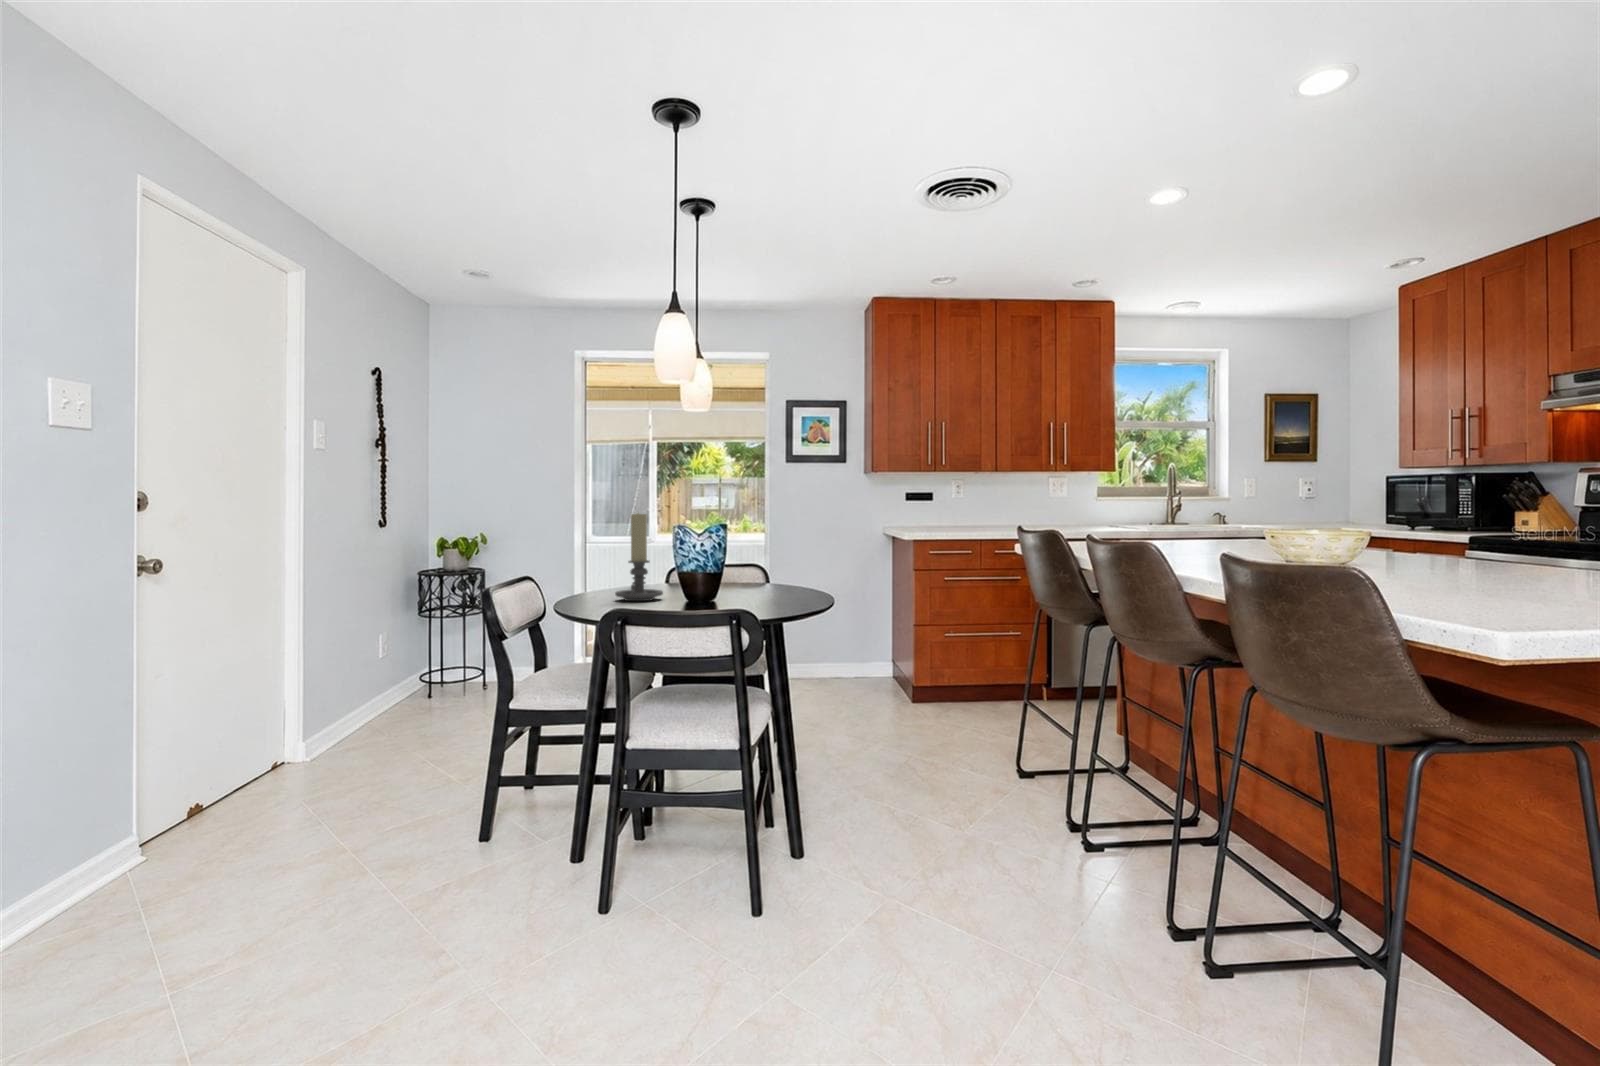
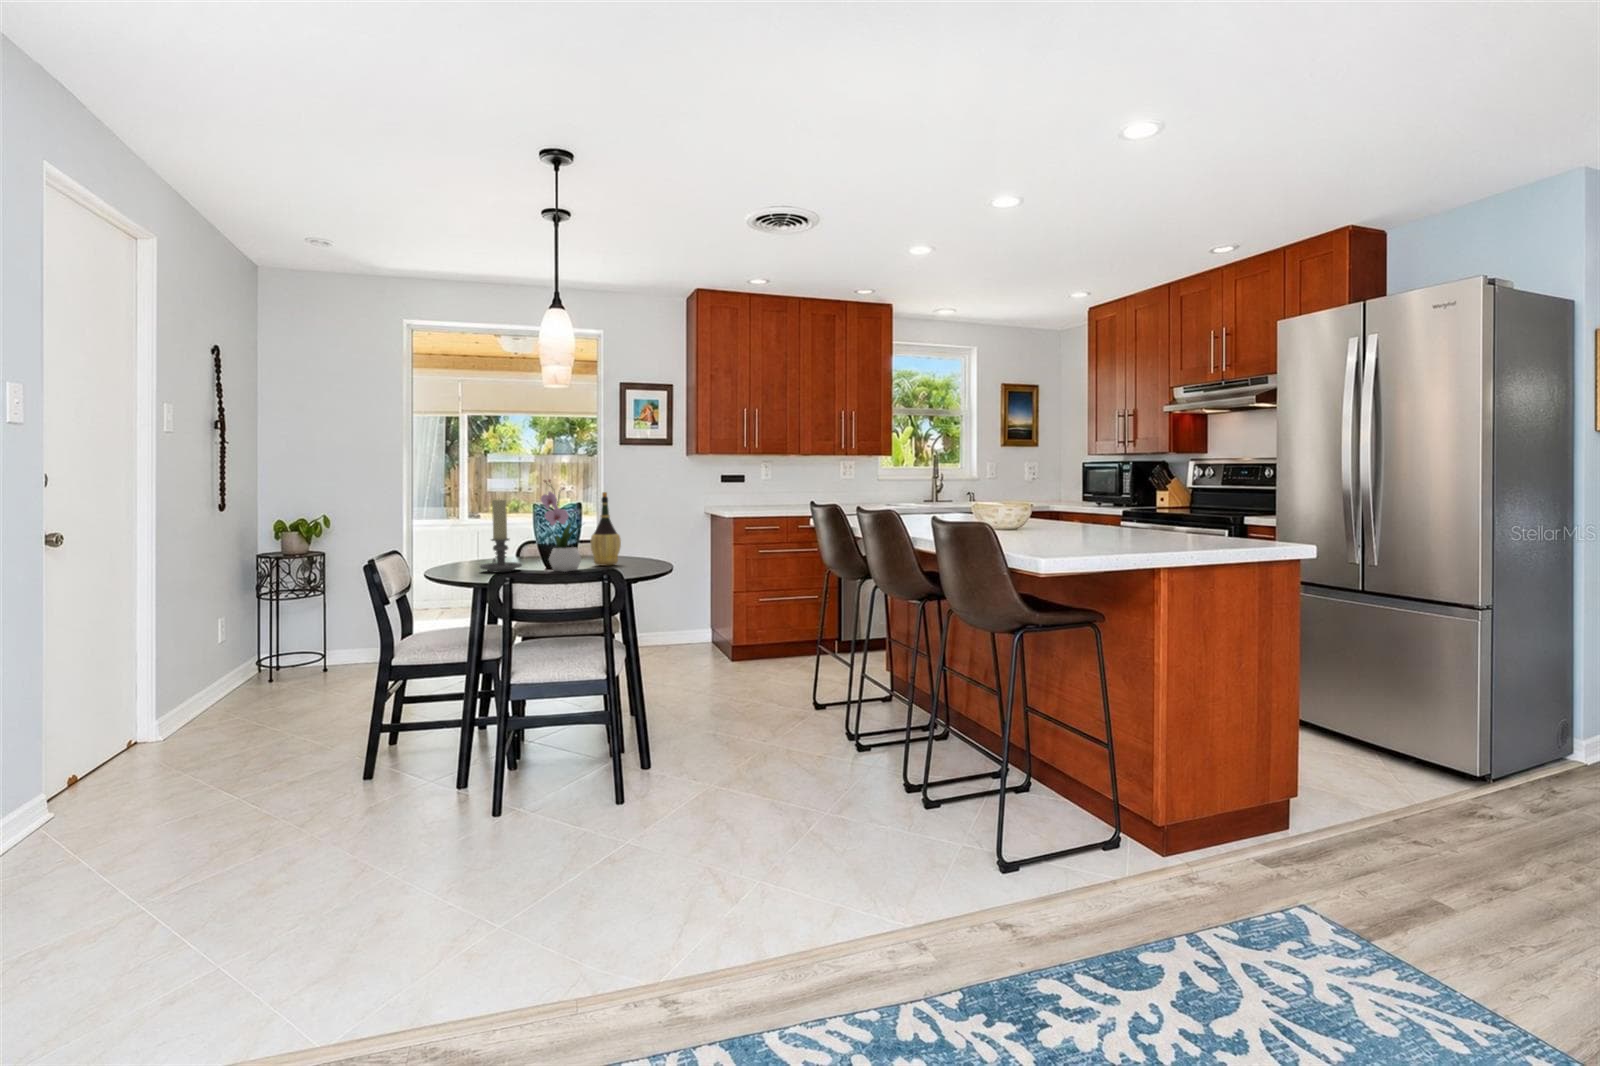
flower arrangement: none [685,488,737,603] -> present [541,480,581,572]
wine bottle: none [743,505,780,596] -> present [590,492,621,566]

